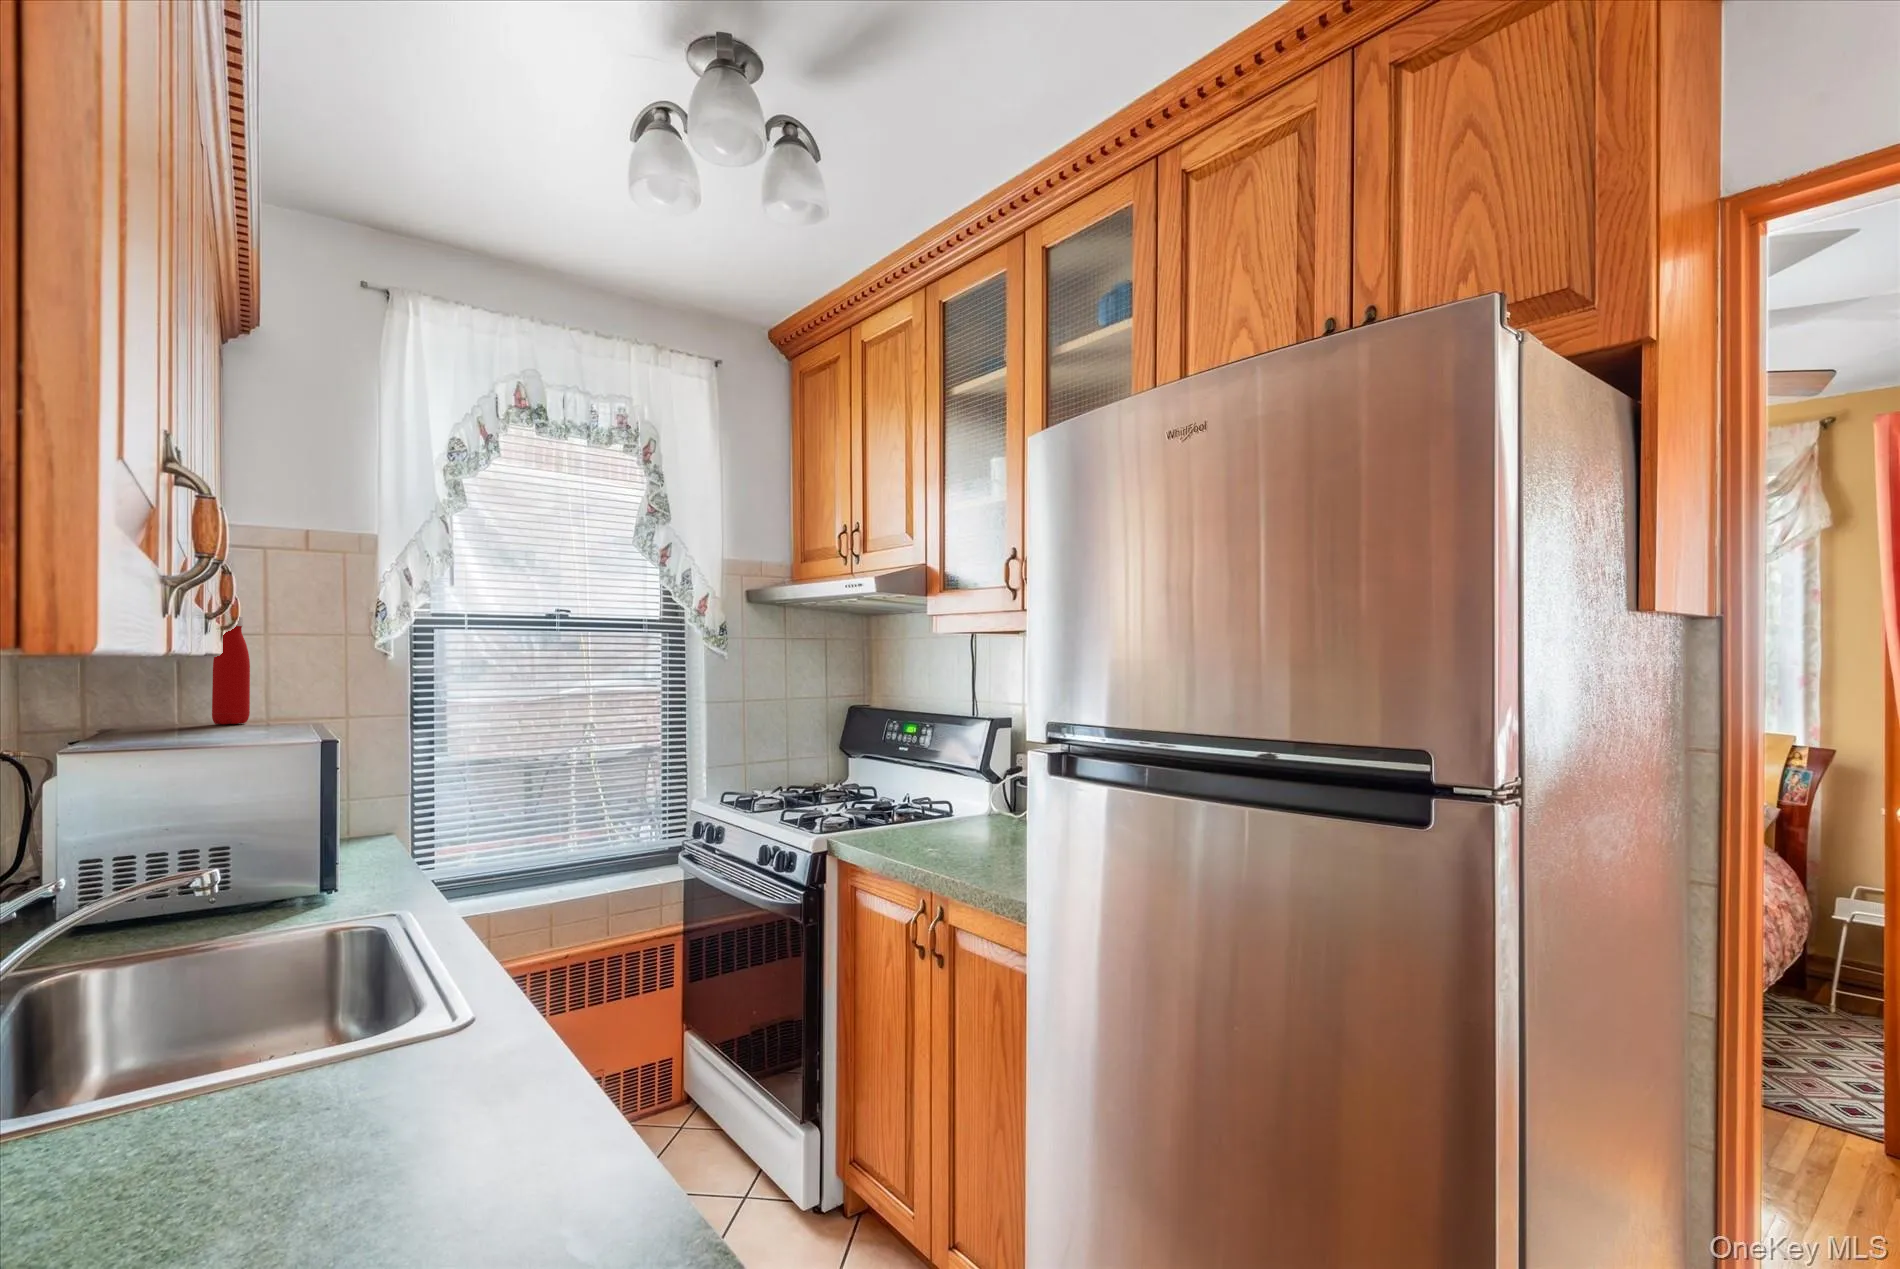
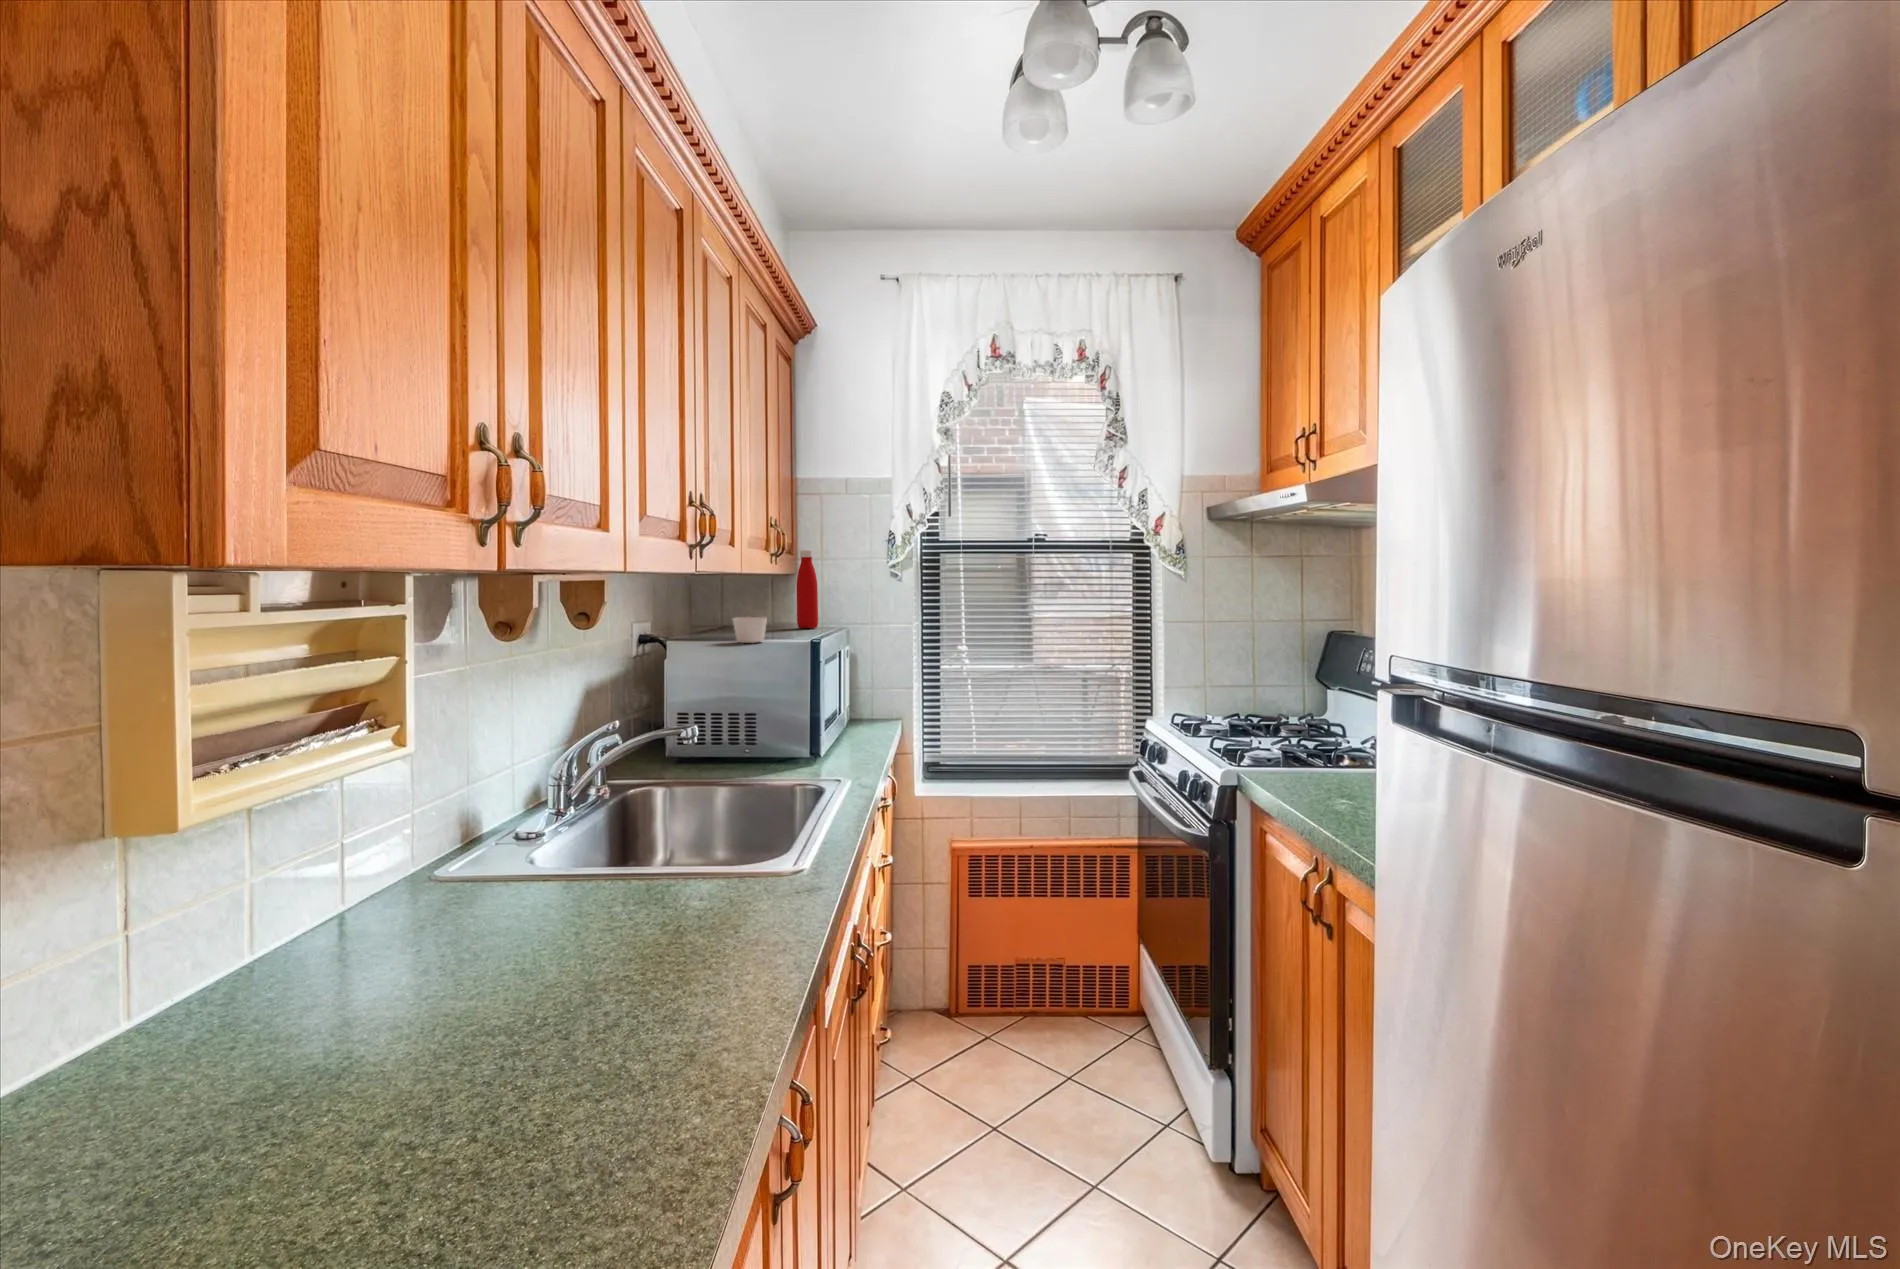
candle: none [136,711,203,750] -> present [733,617,767,643]

